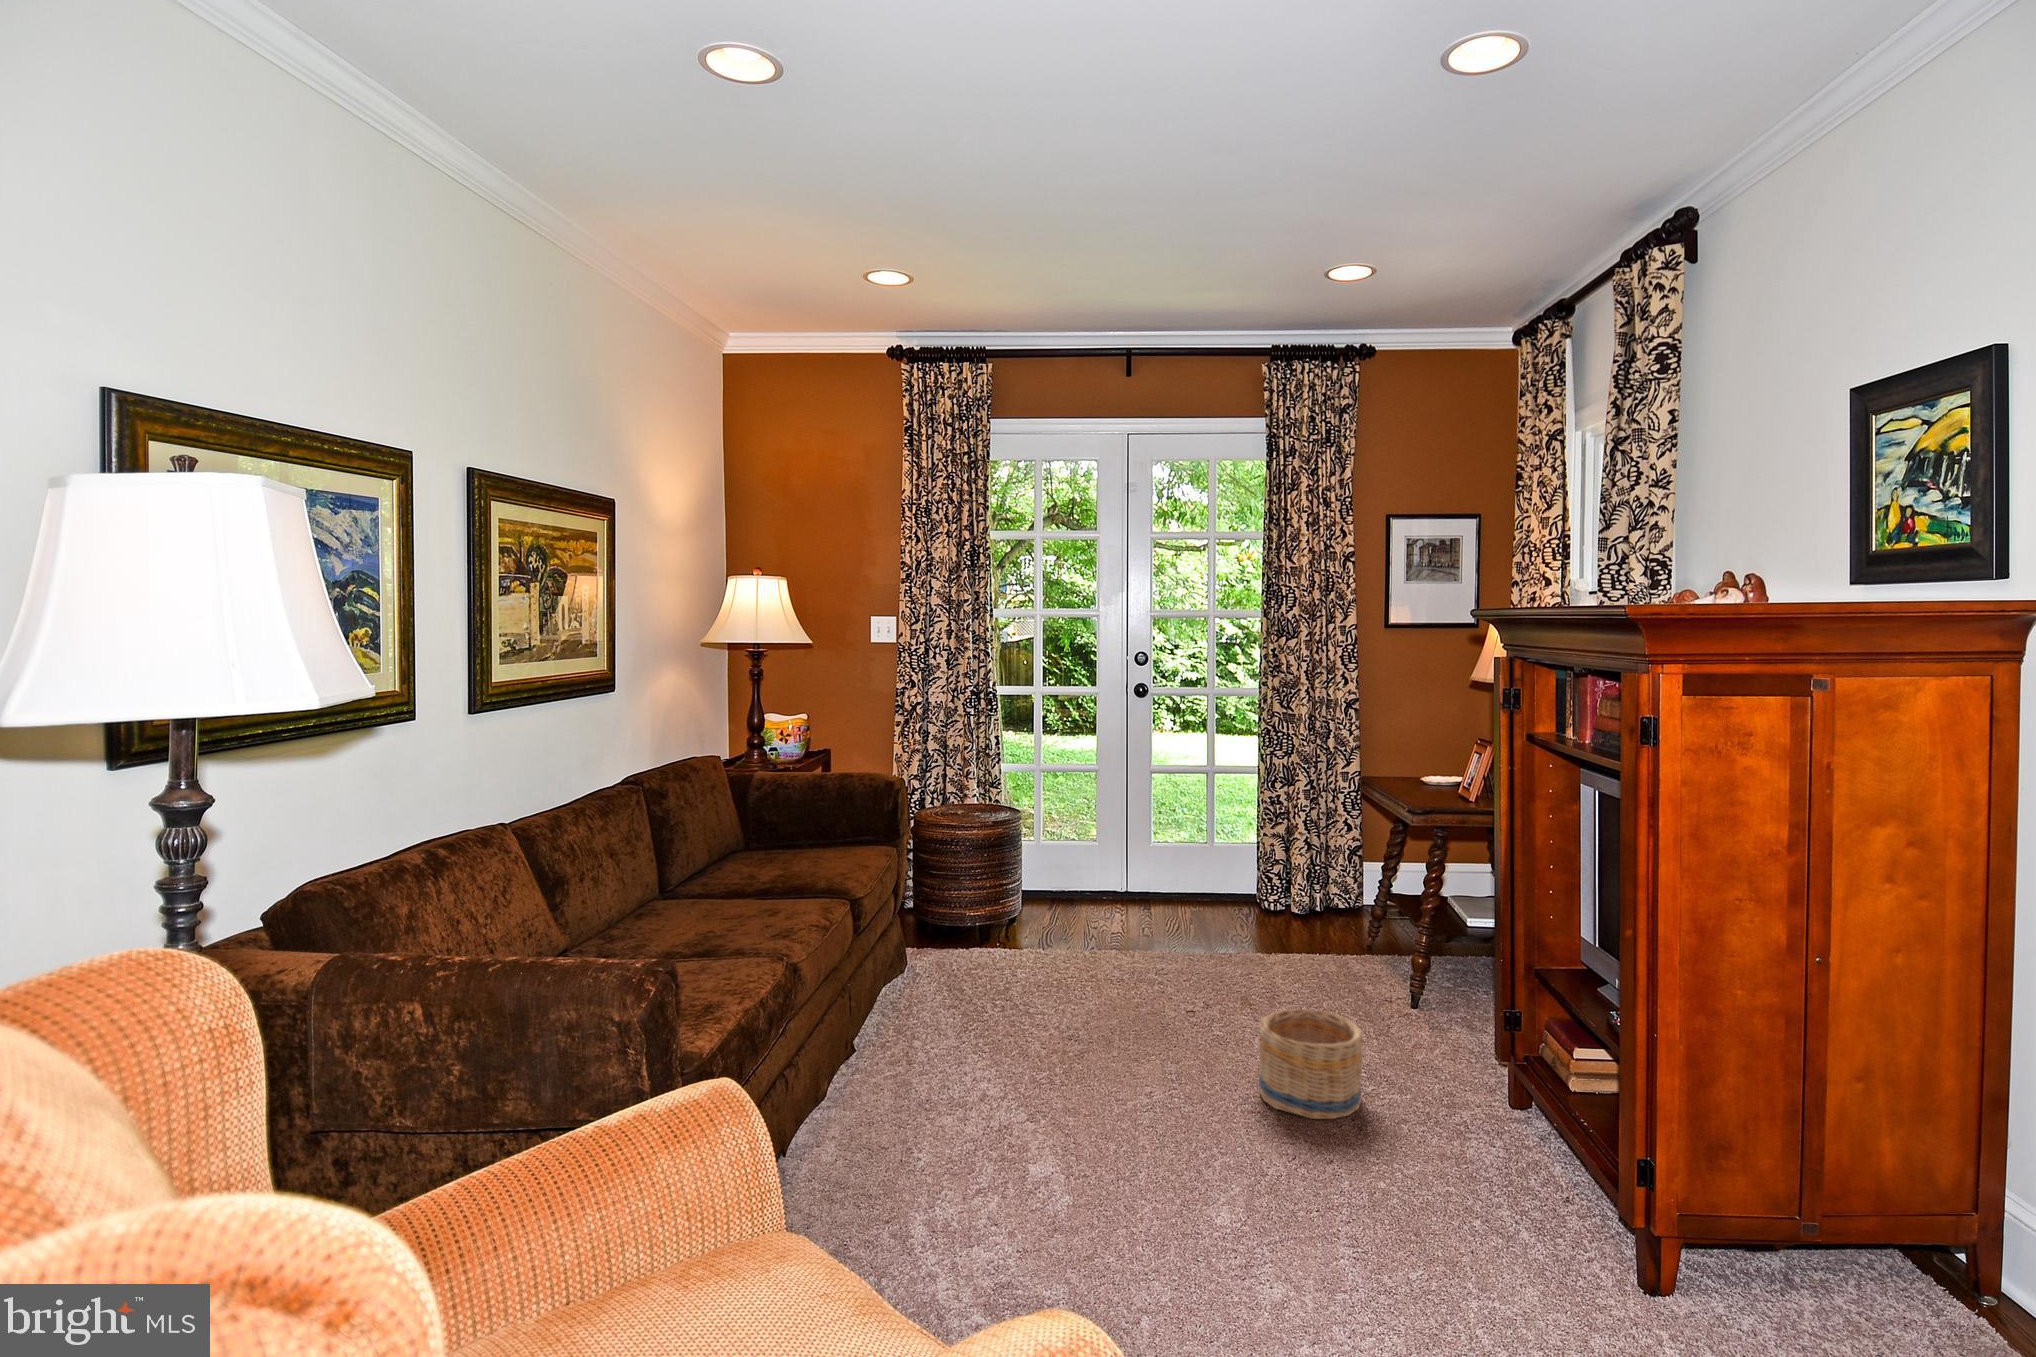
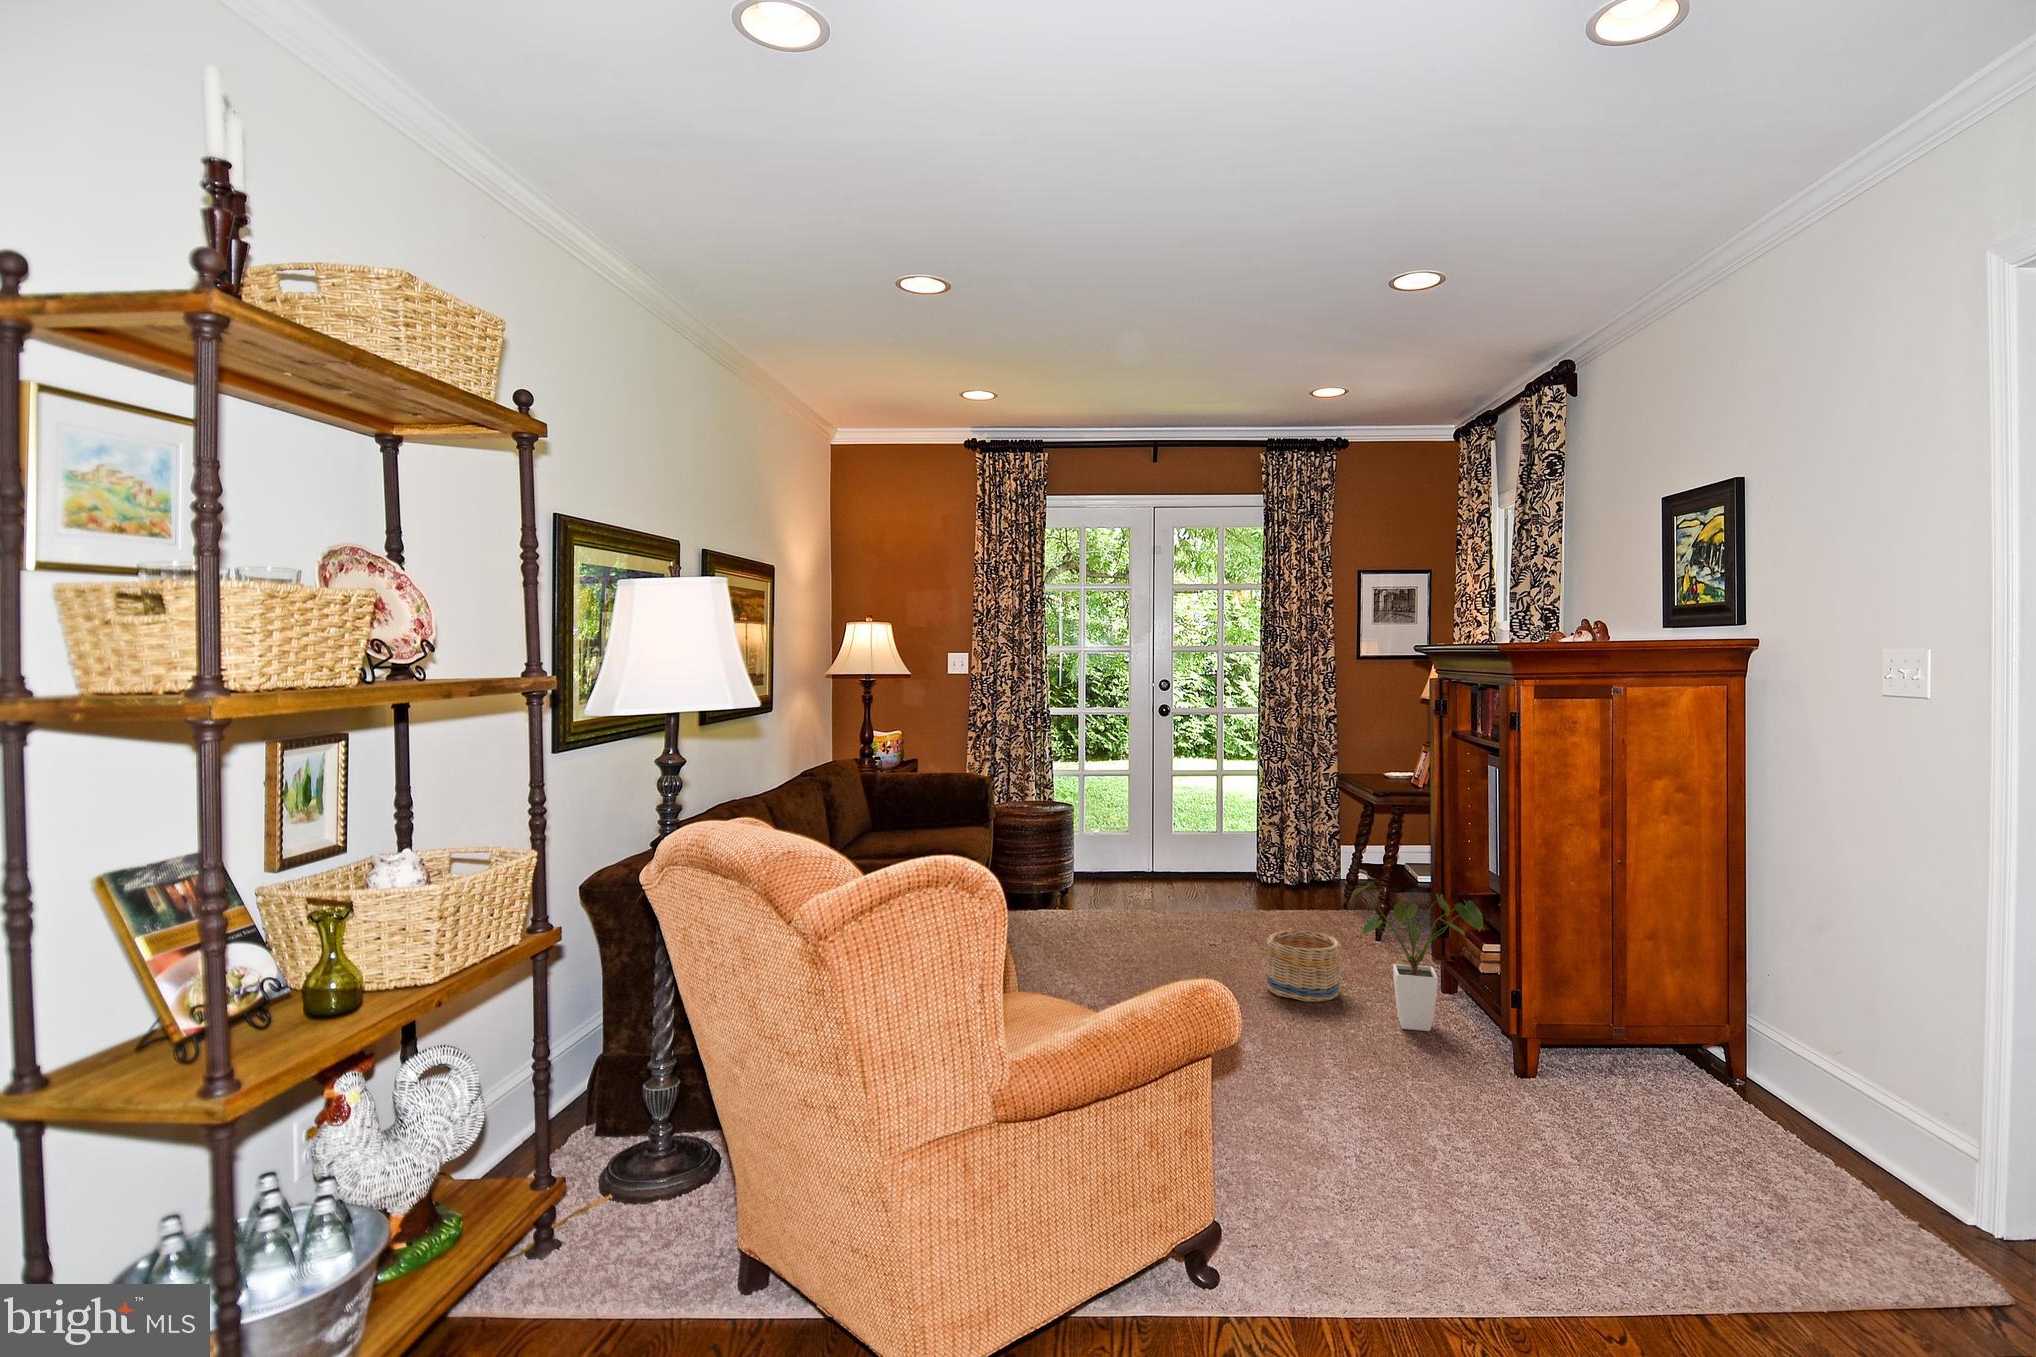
house plant: none [1380,956,1584,1181] -> present [1351,882,1483,1031]

